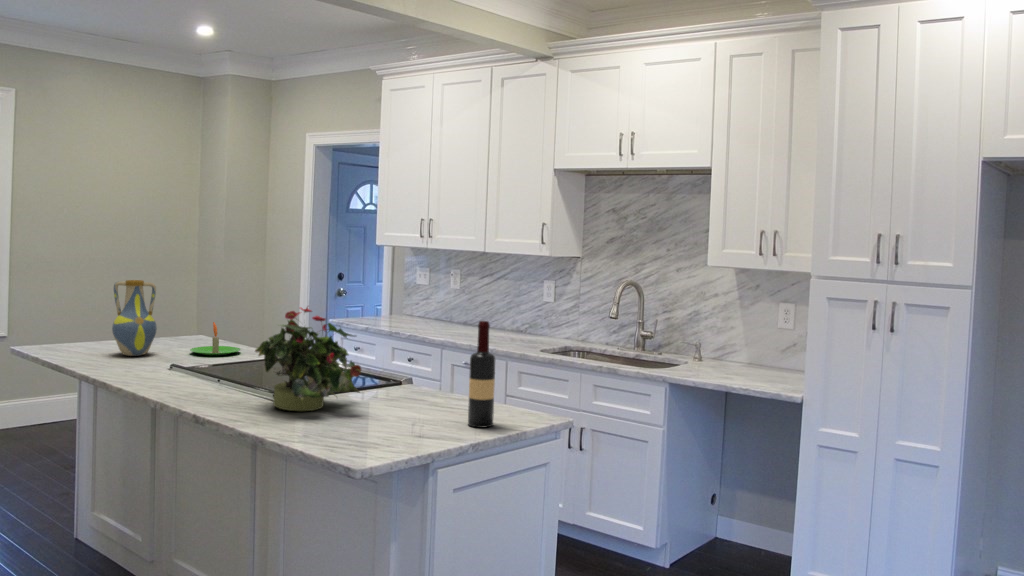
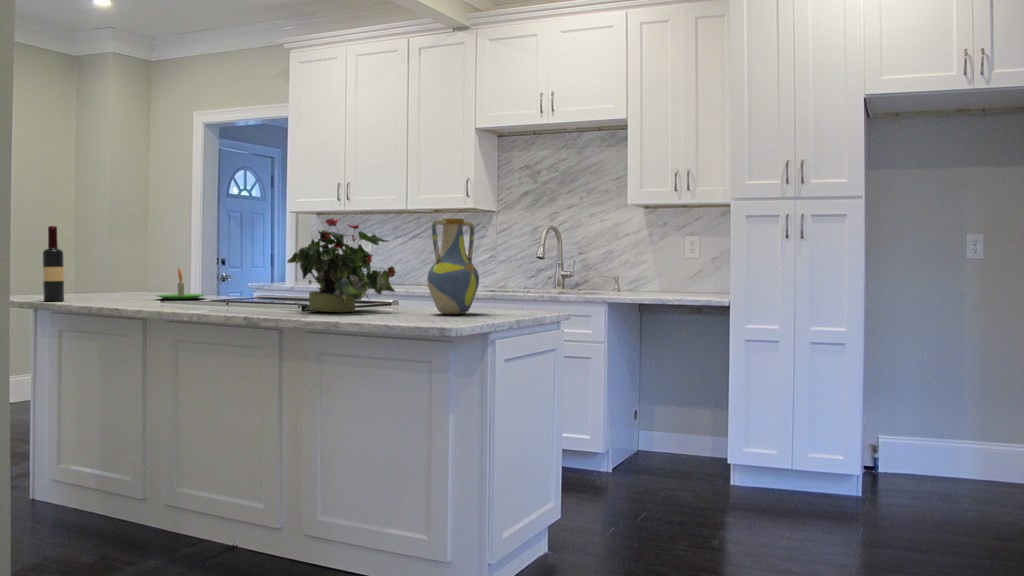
vase: present [112,280,157,356] -> present [427,218,479,314]
wine bottle: present [468,321,495,428] -> present [43,226,64,301]

